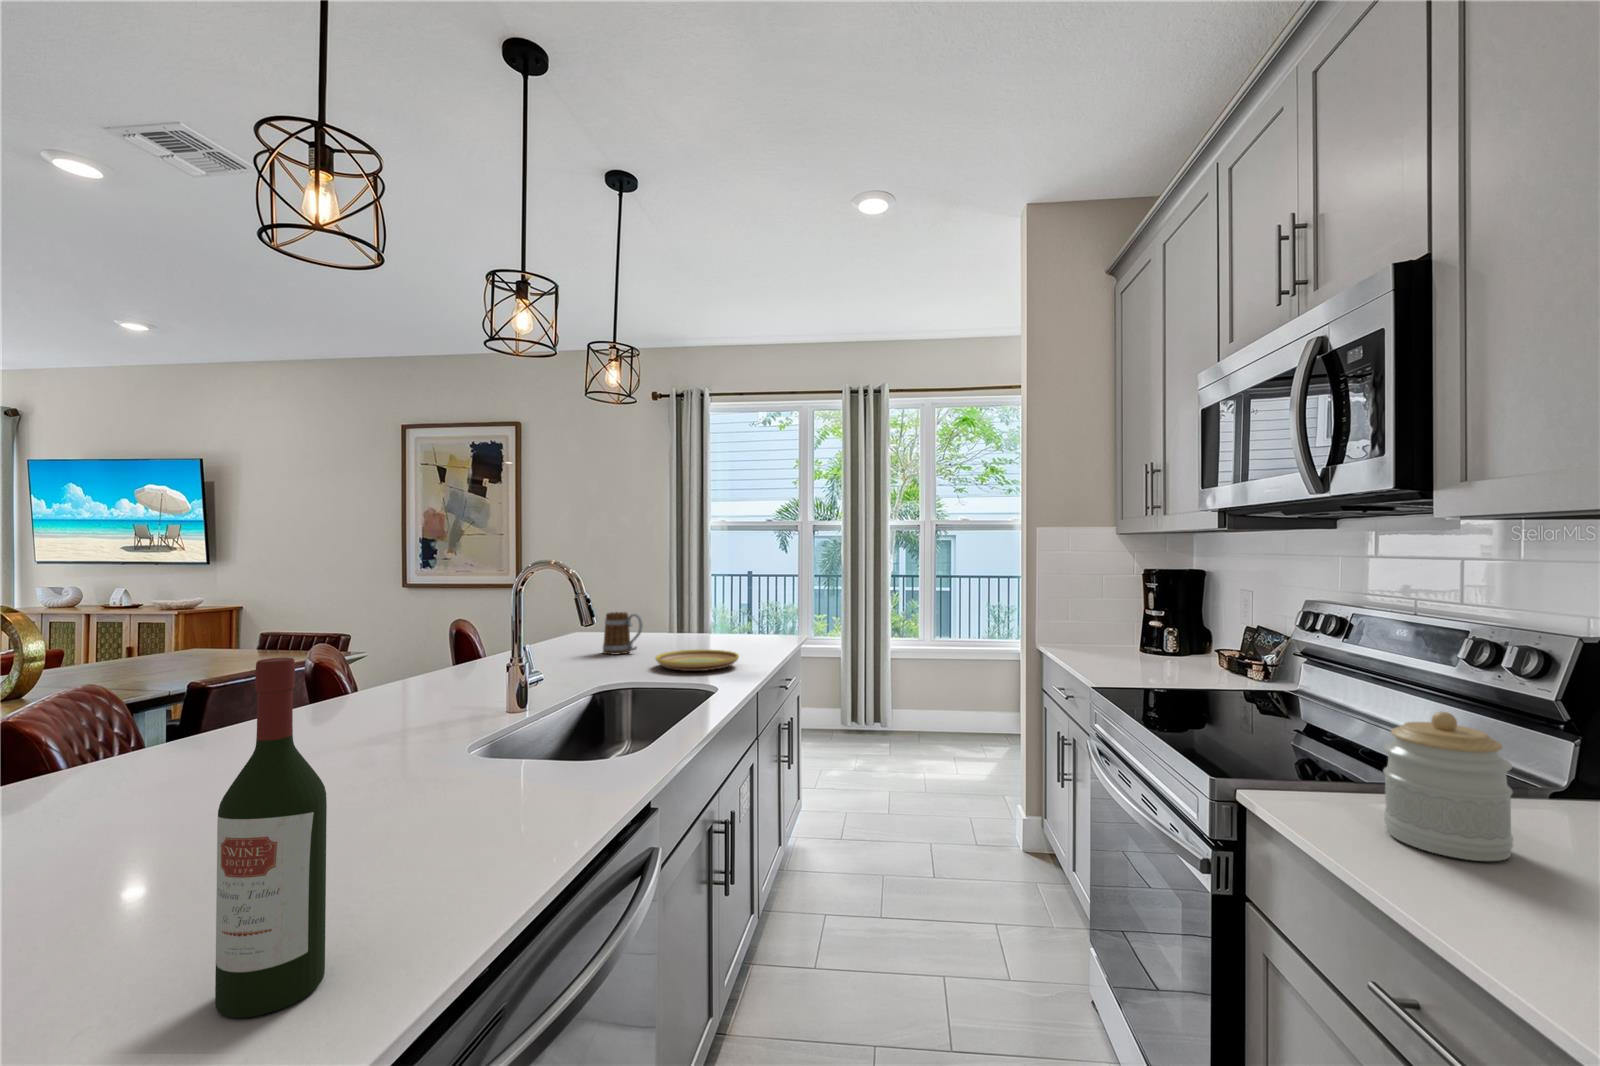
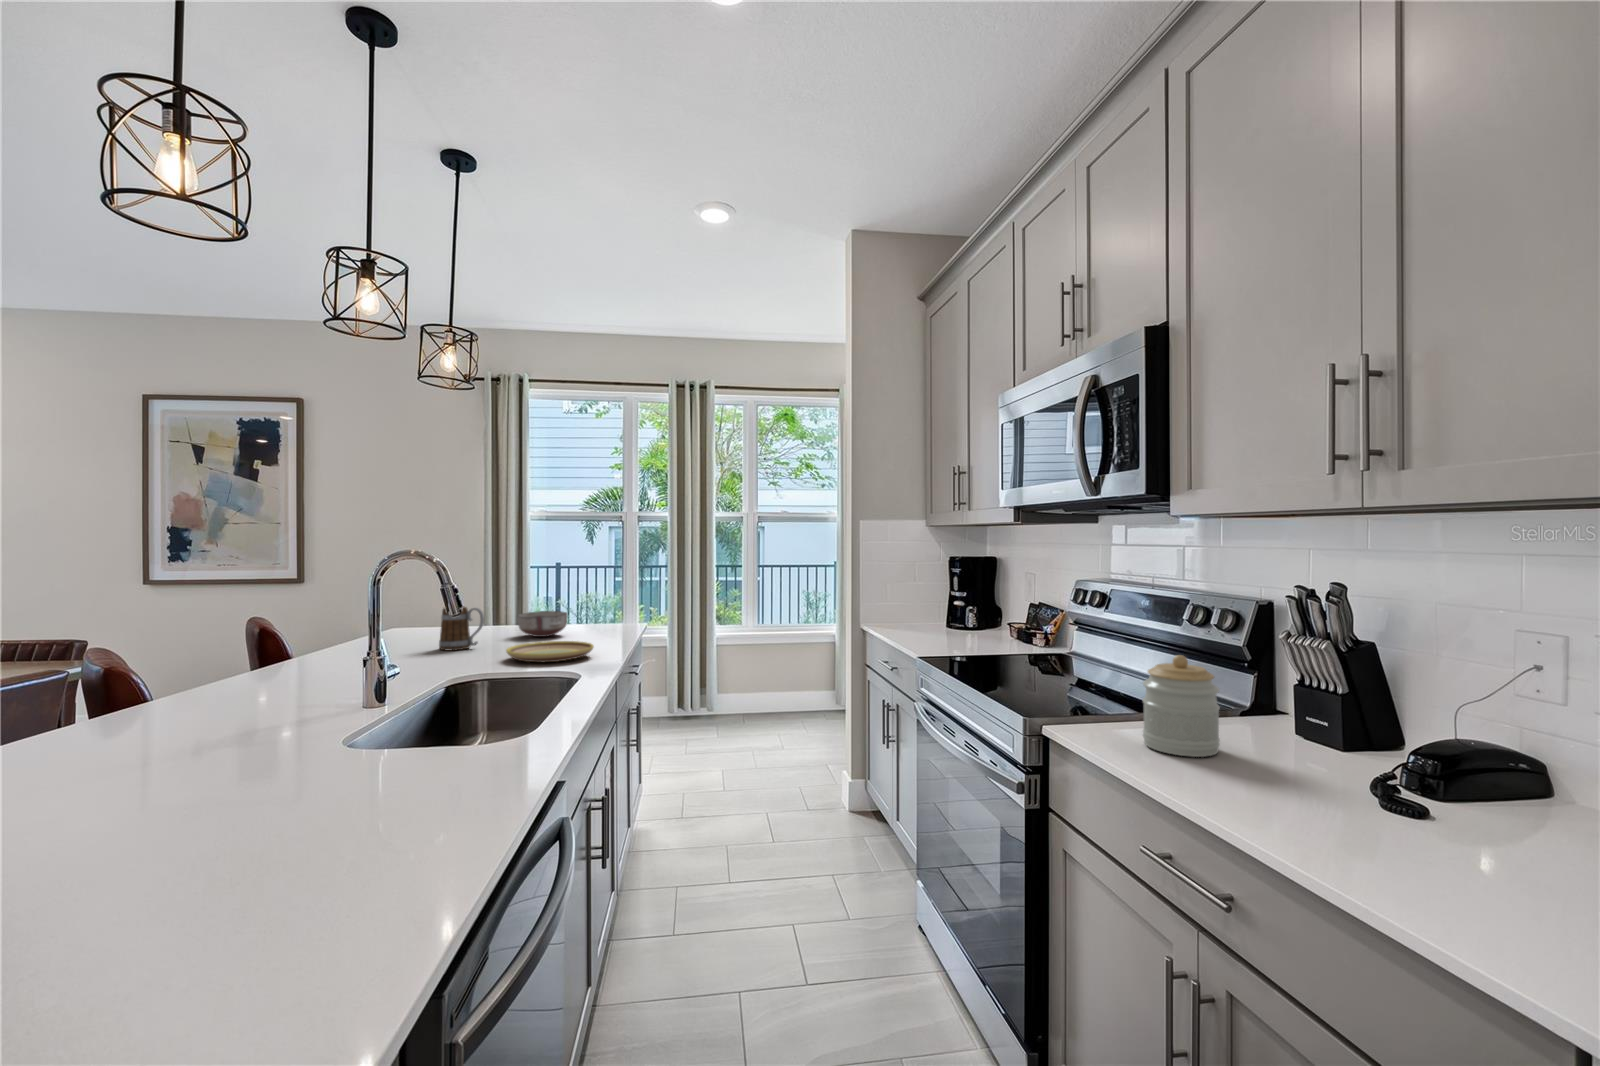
ceramic bowl: none [678,618,725,644] -> present [517,611,567,637]
wine bottle: present [215,657,327,1018] -> none [230,644,333,985]

